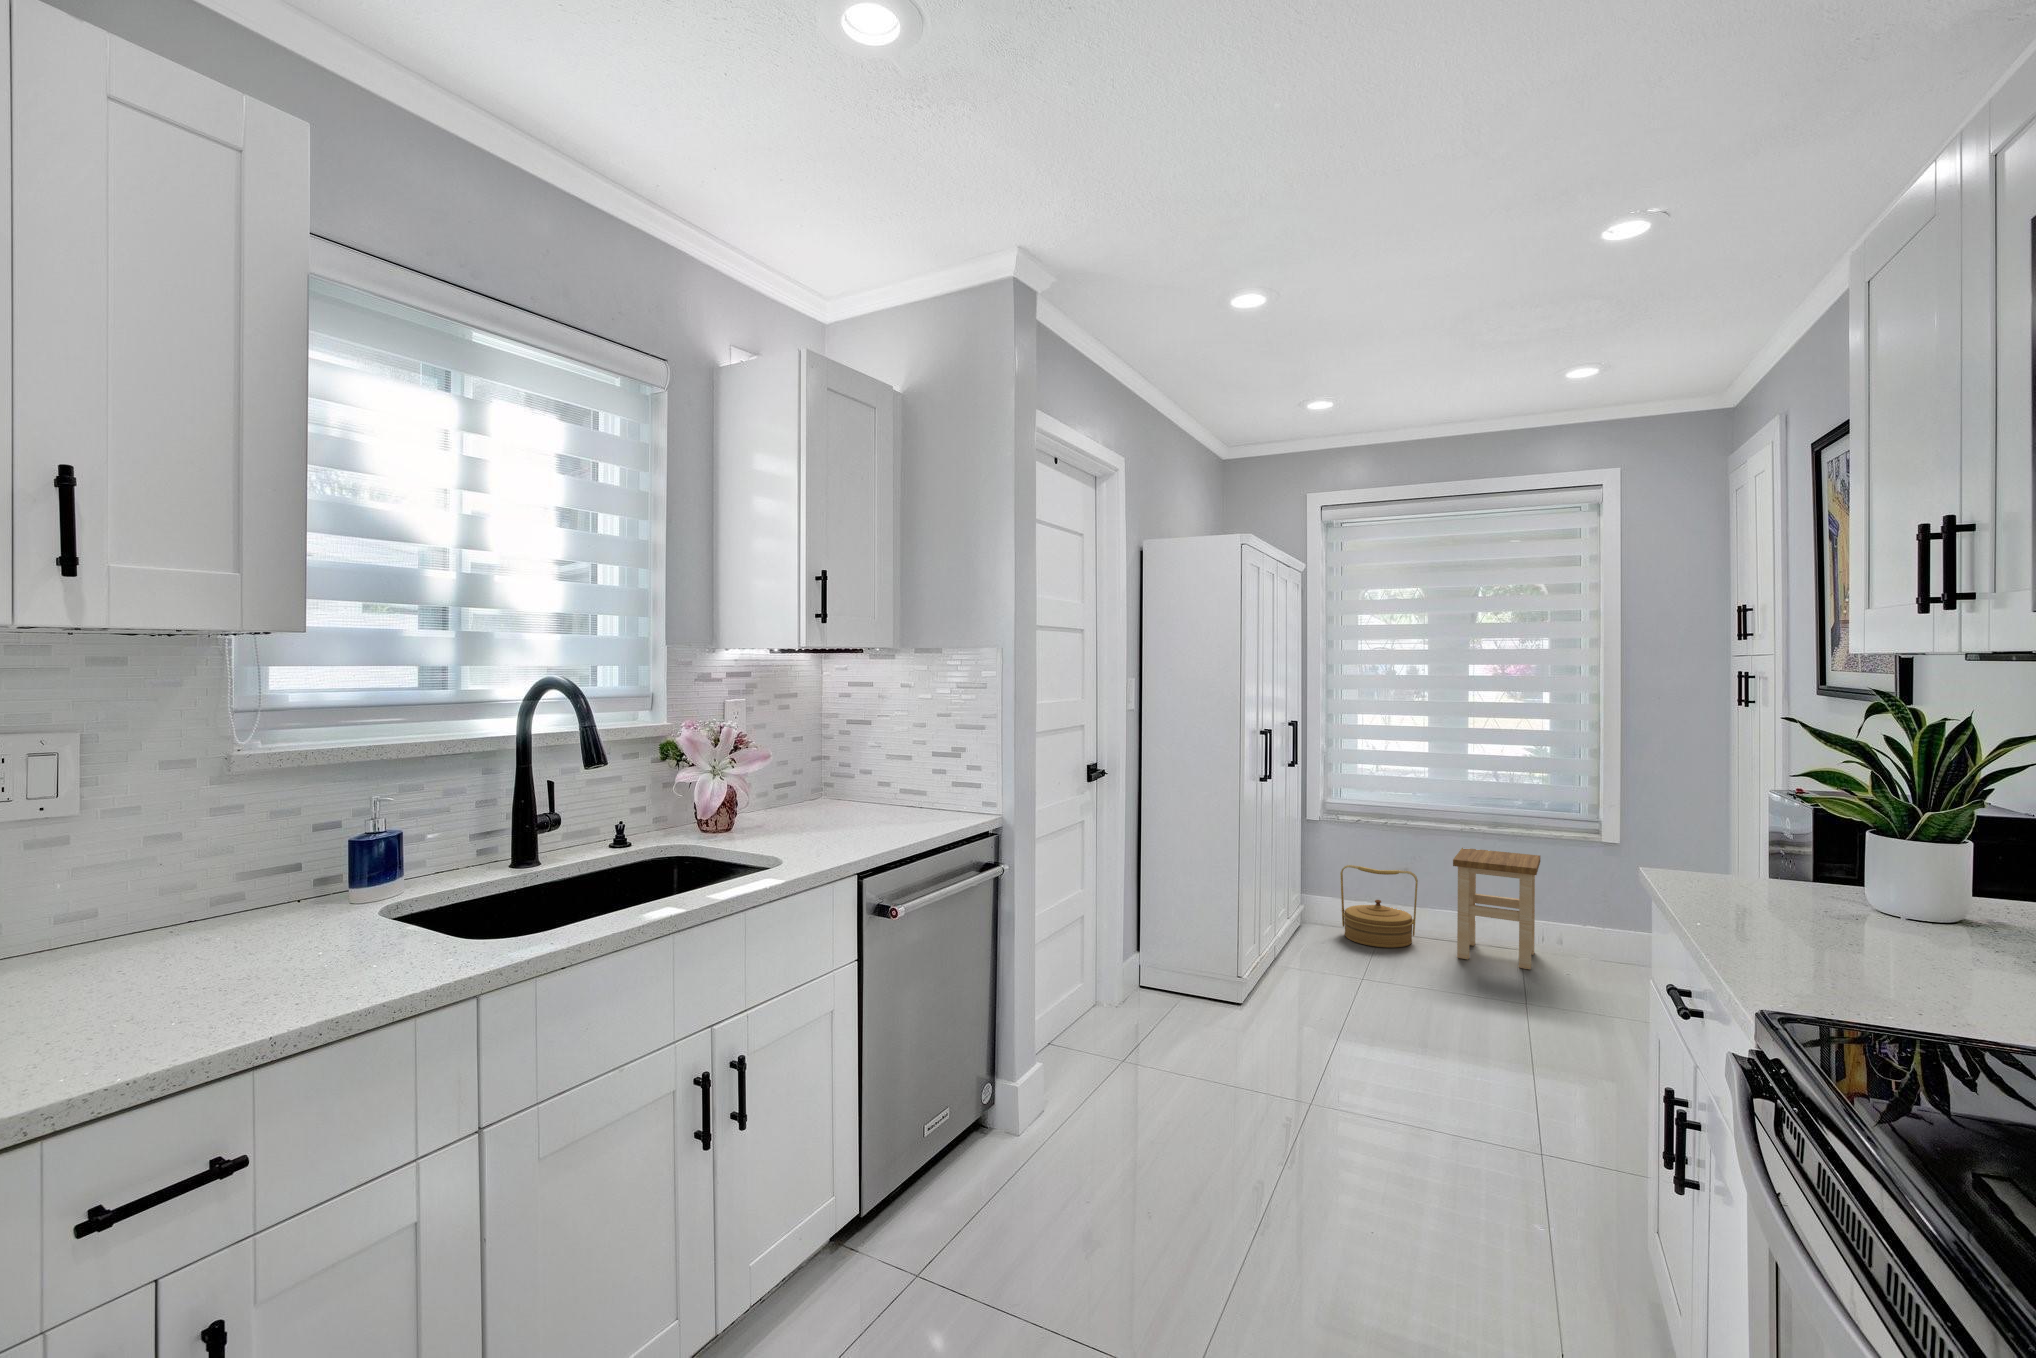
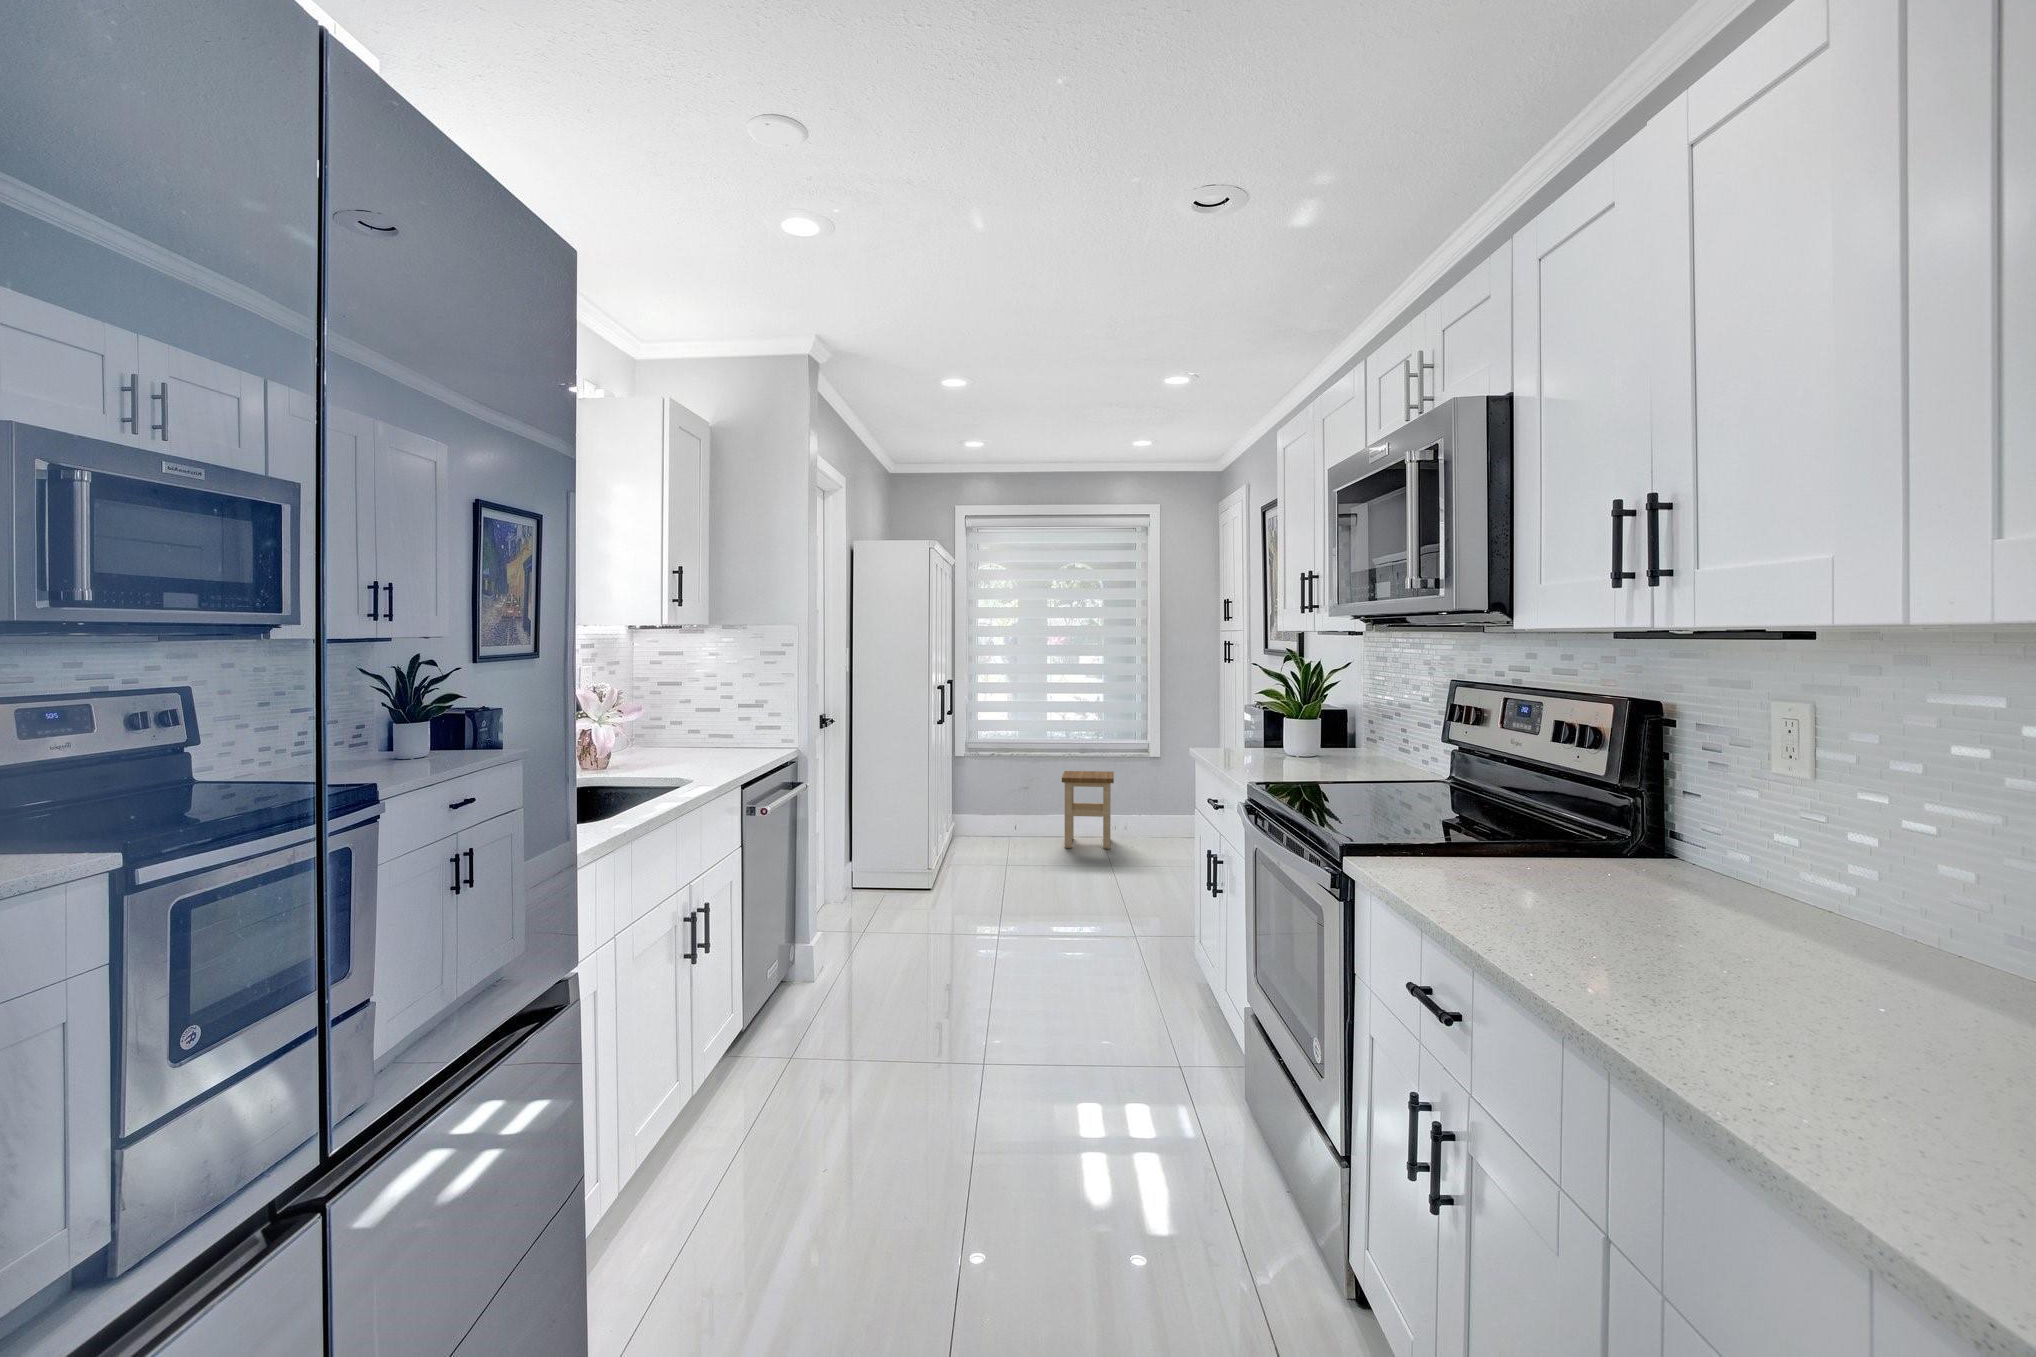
basket: present [1340,865,1418,948] -> none [983,790,1037,848]

